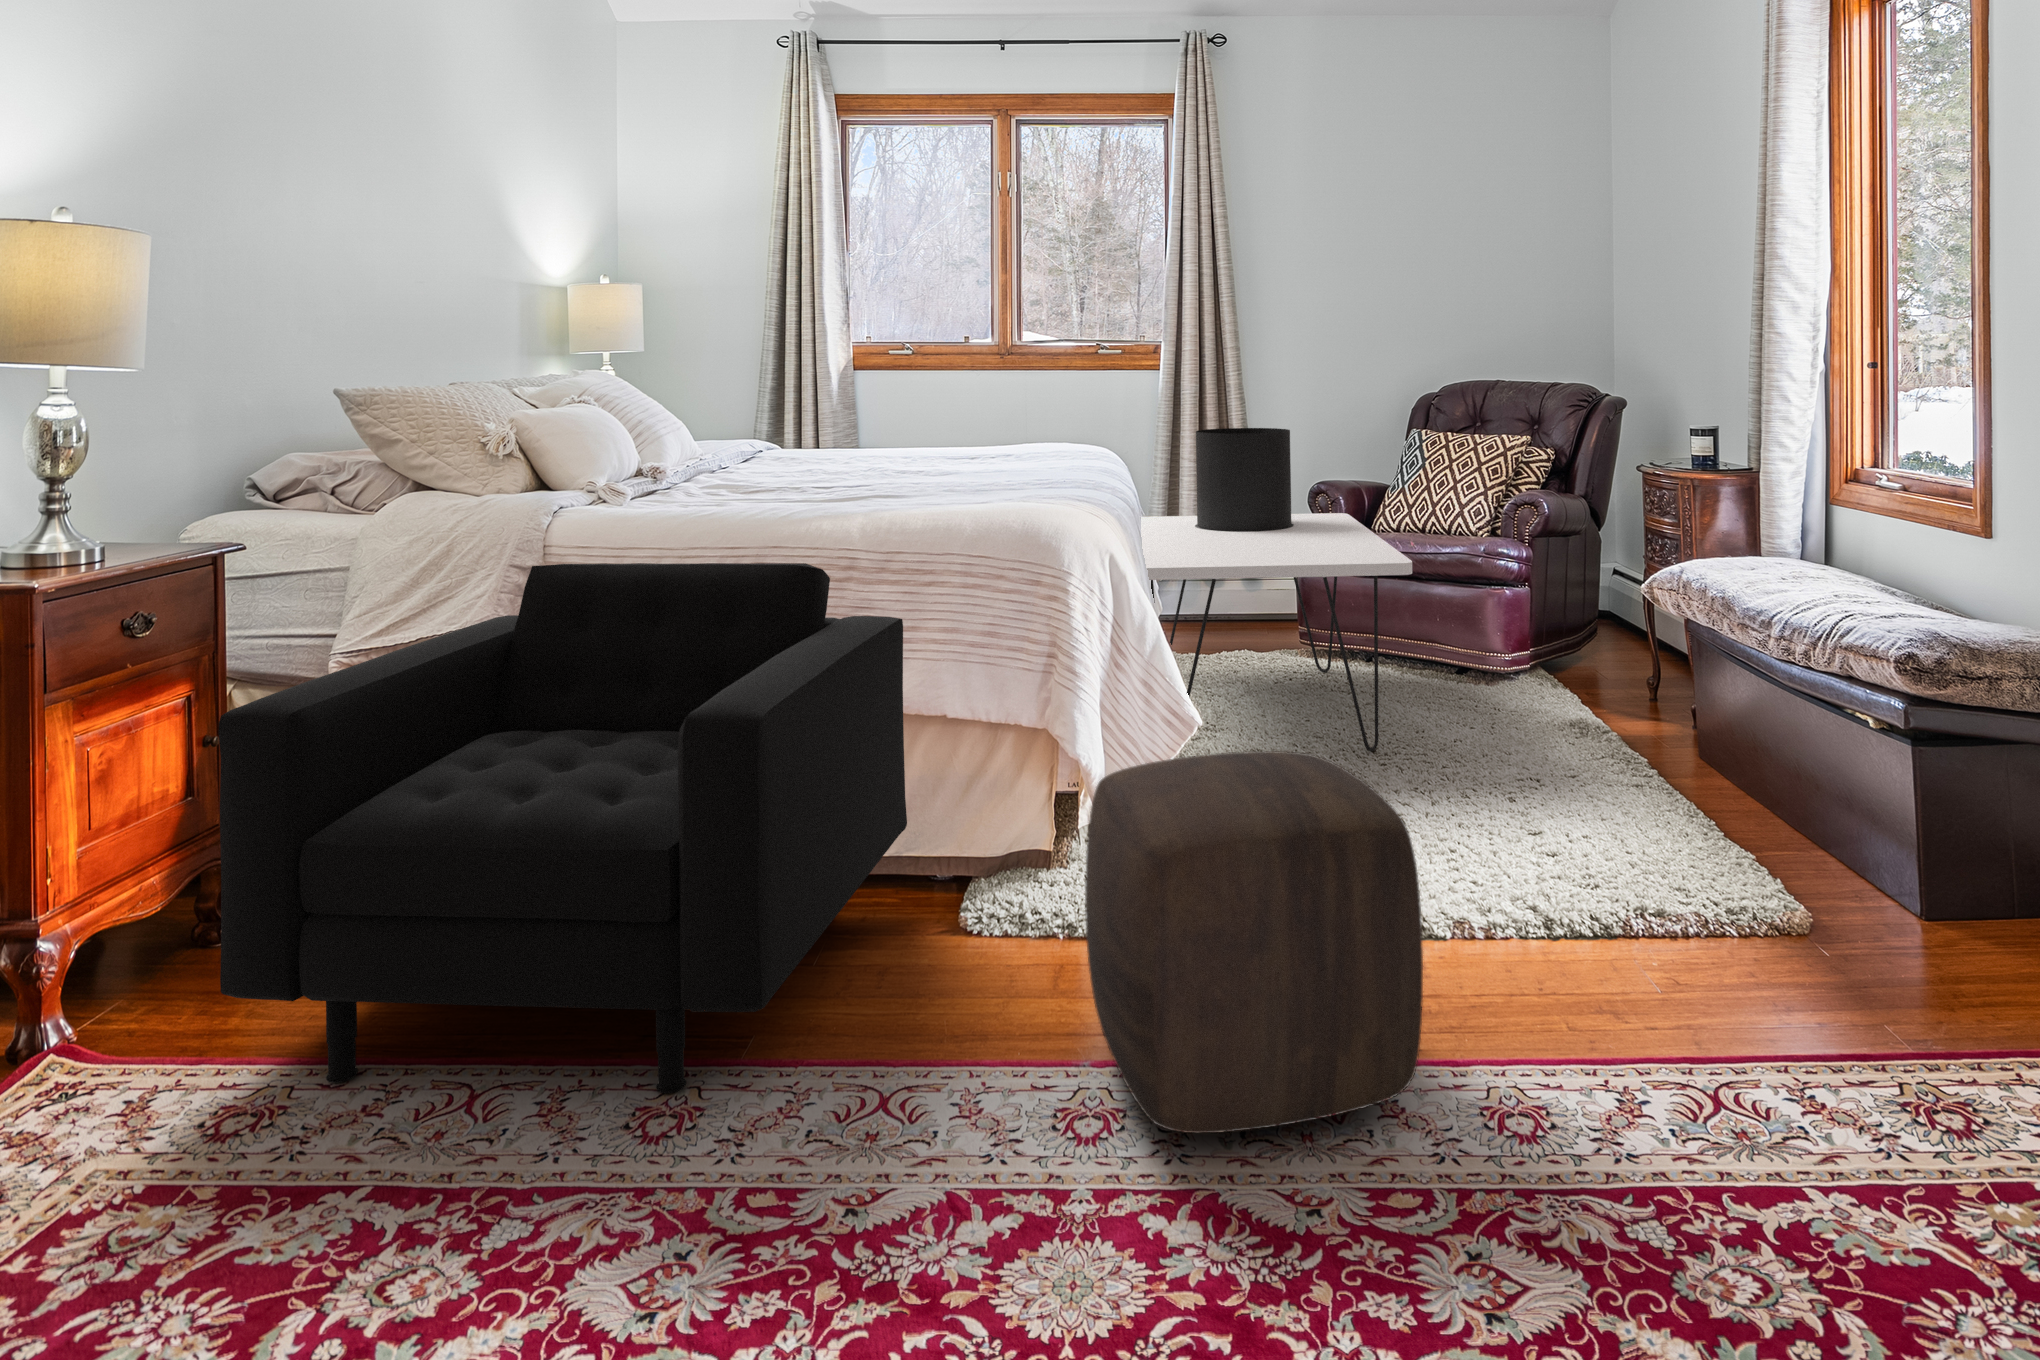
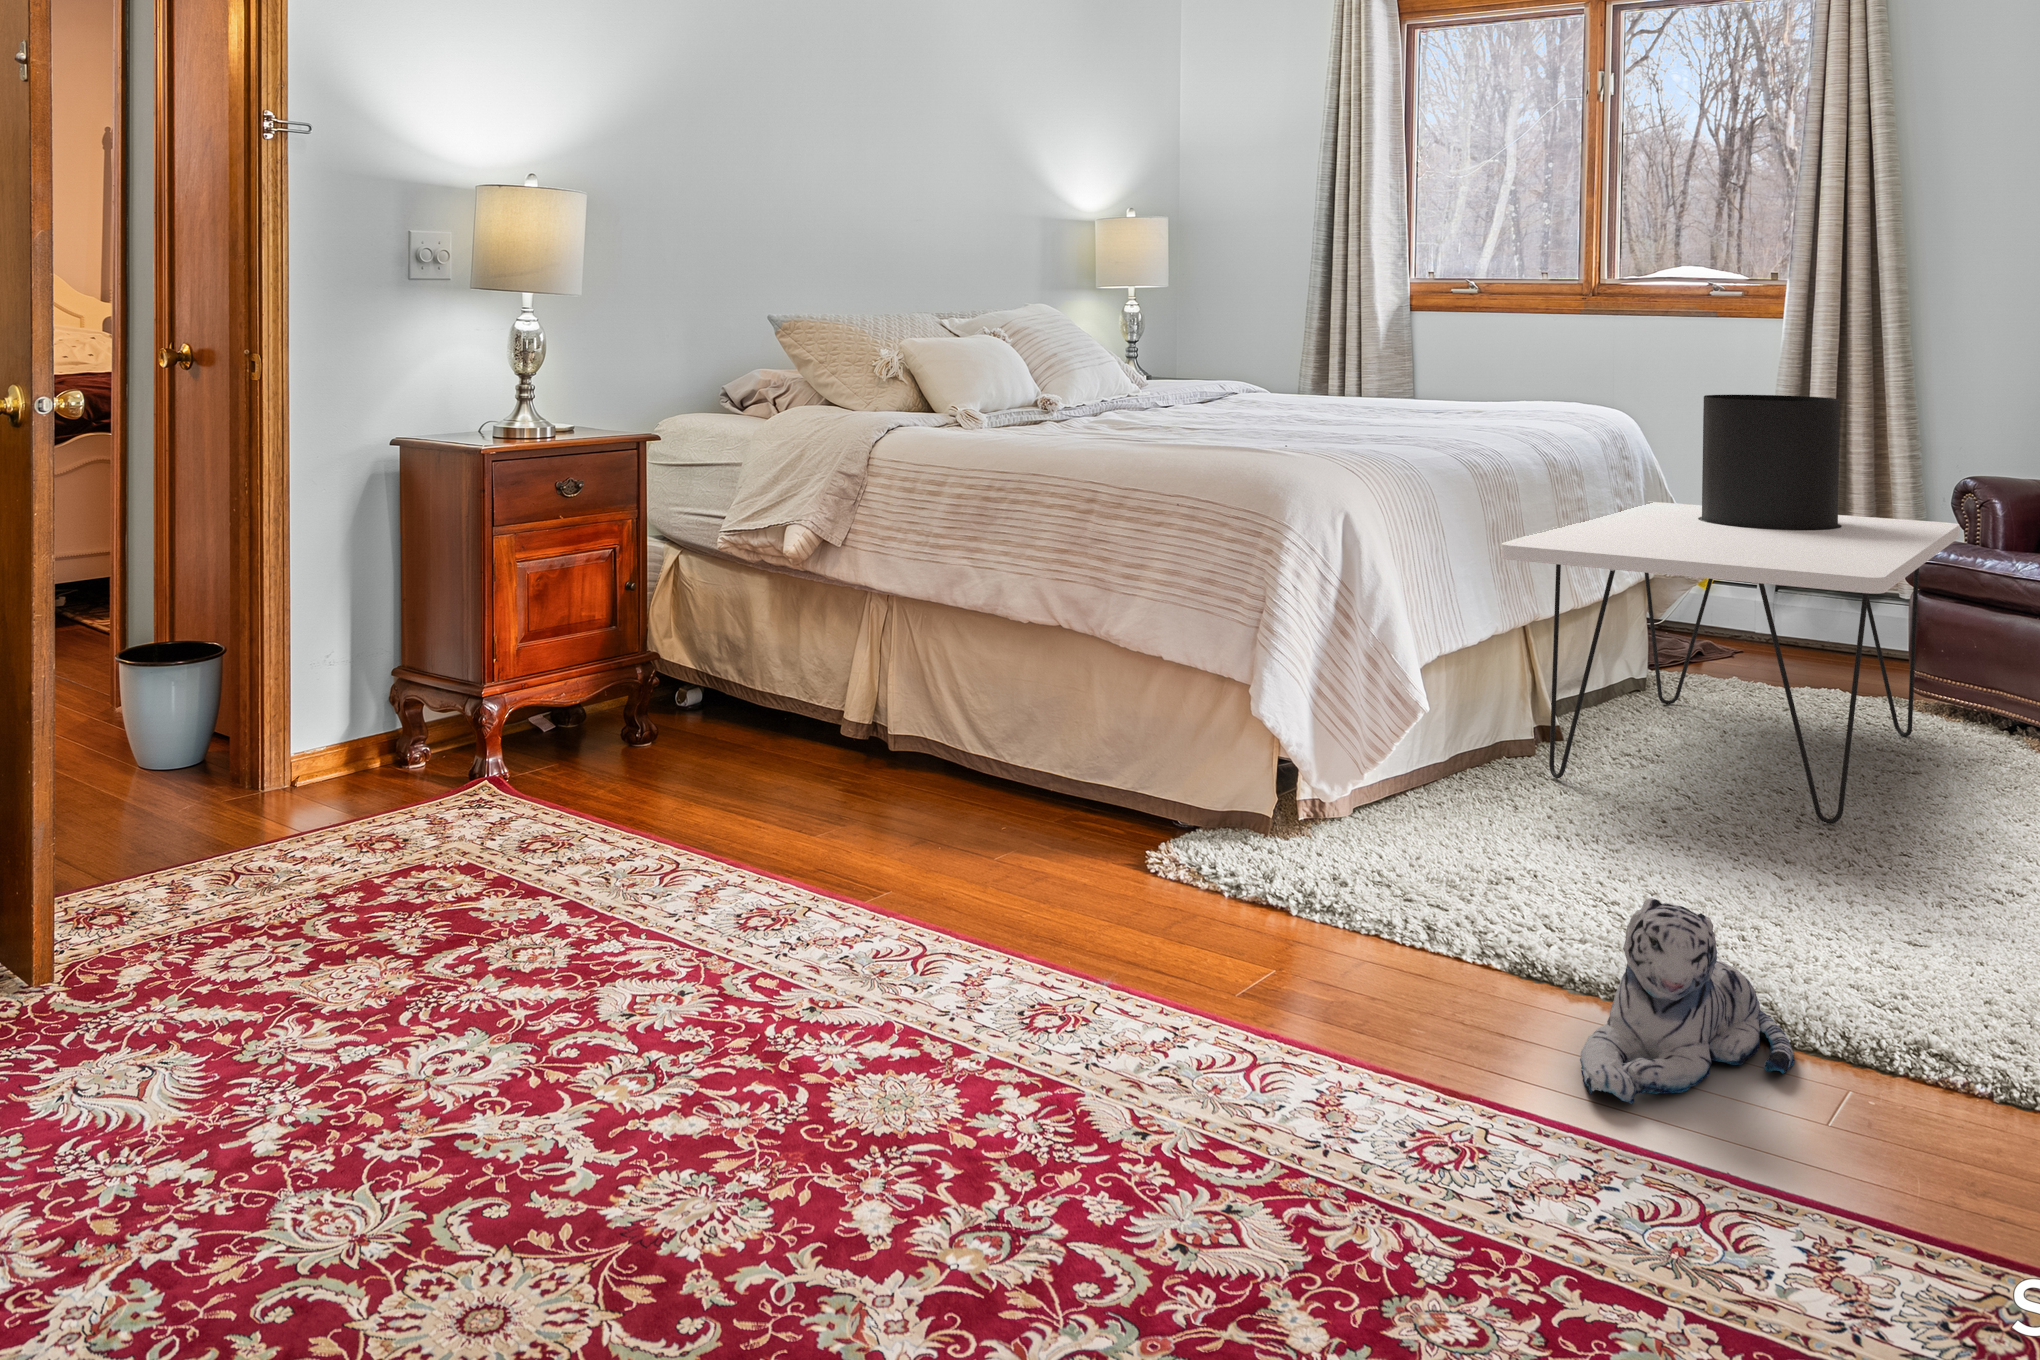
armchair: present [218,563,907,1093] -> none [547,465,1127,906]
ottoman: present [1085,751,1423,1133] -> none [1064,701,1409,1076]
plush toy: none [1477,853,1613,1033] -> present [1580,898,1795,1104]

